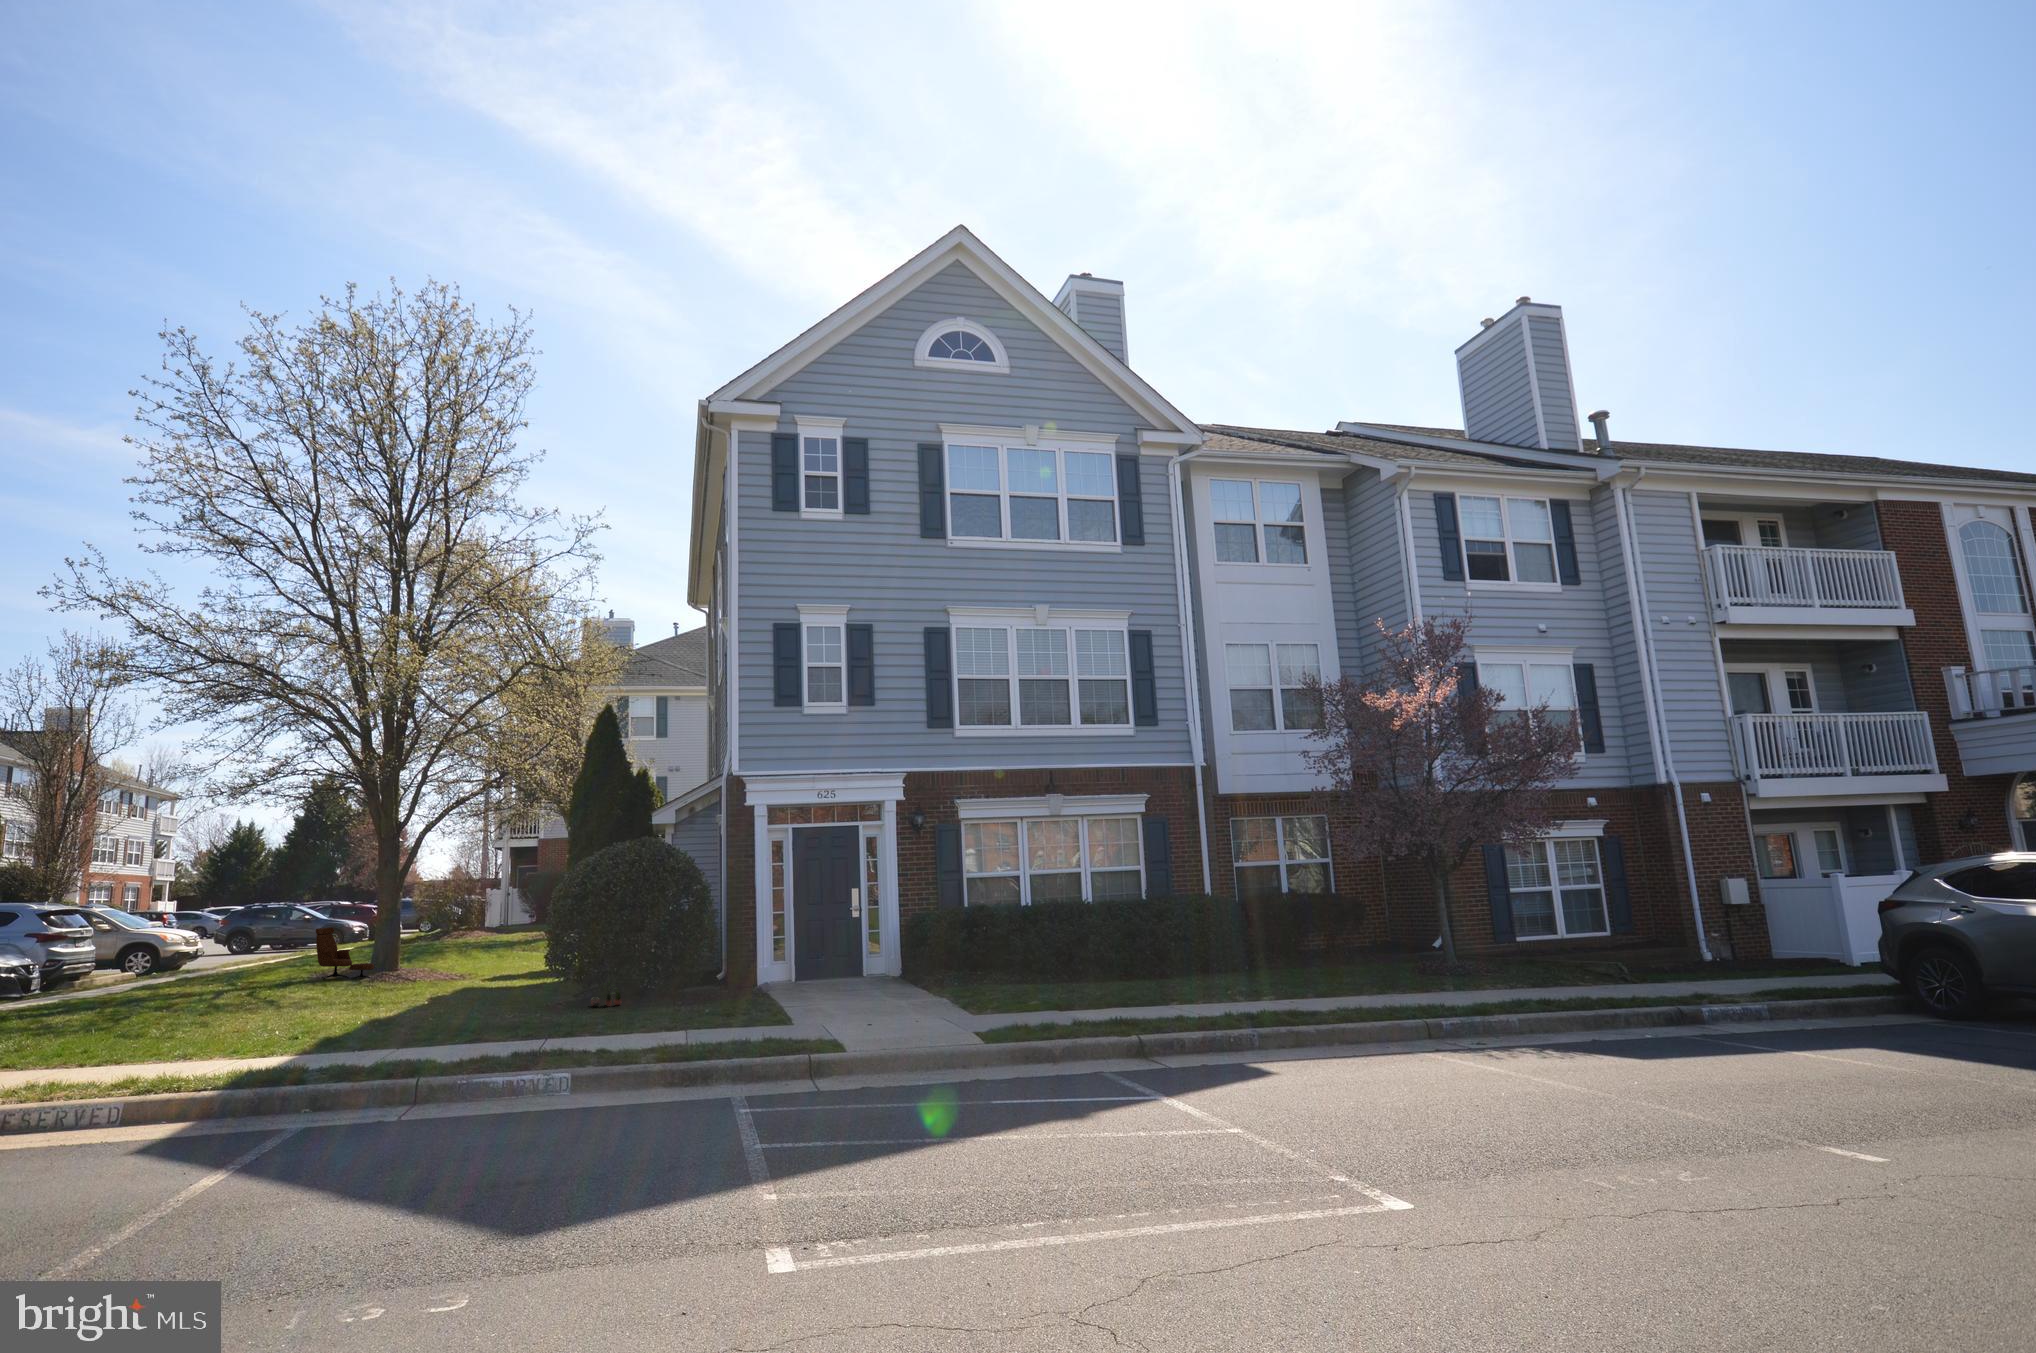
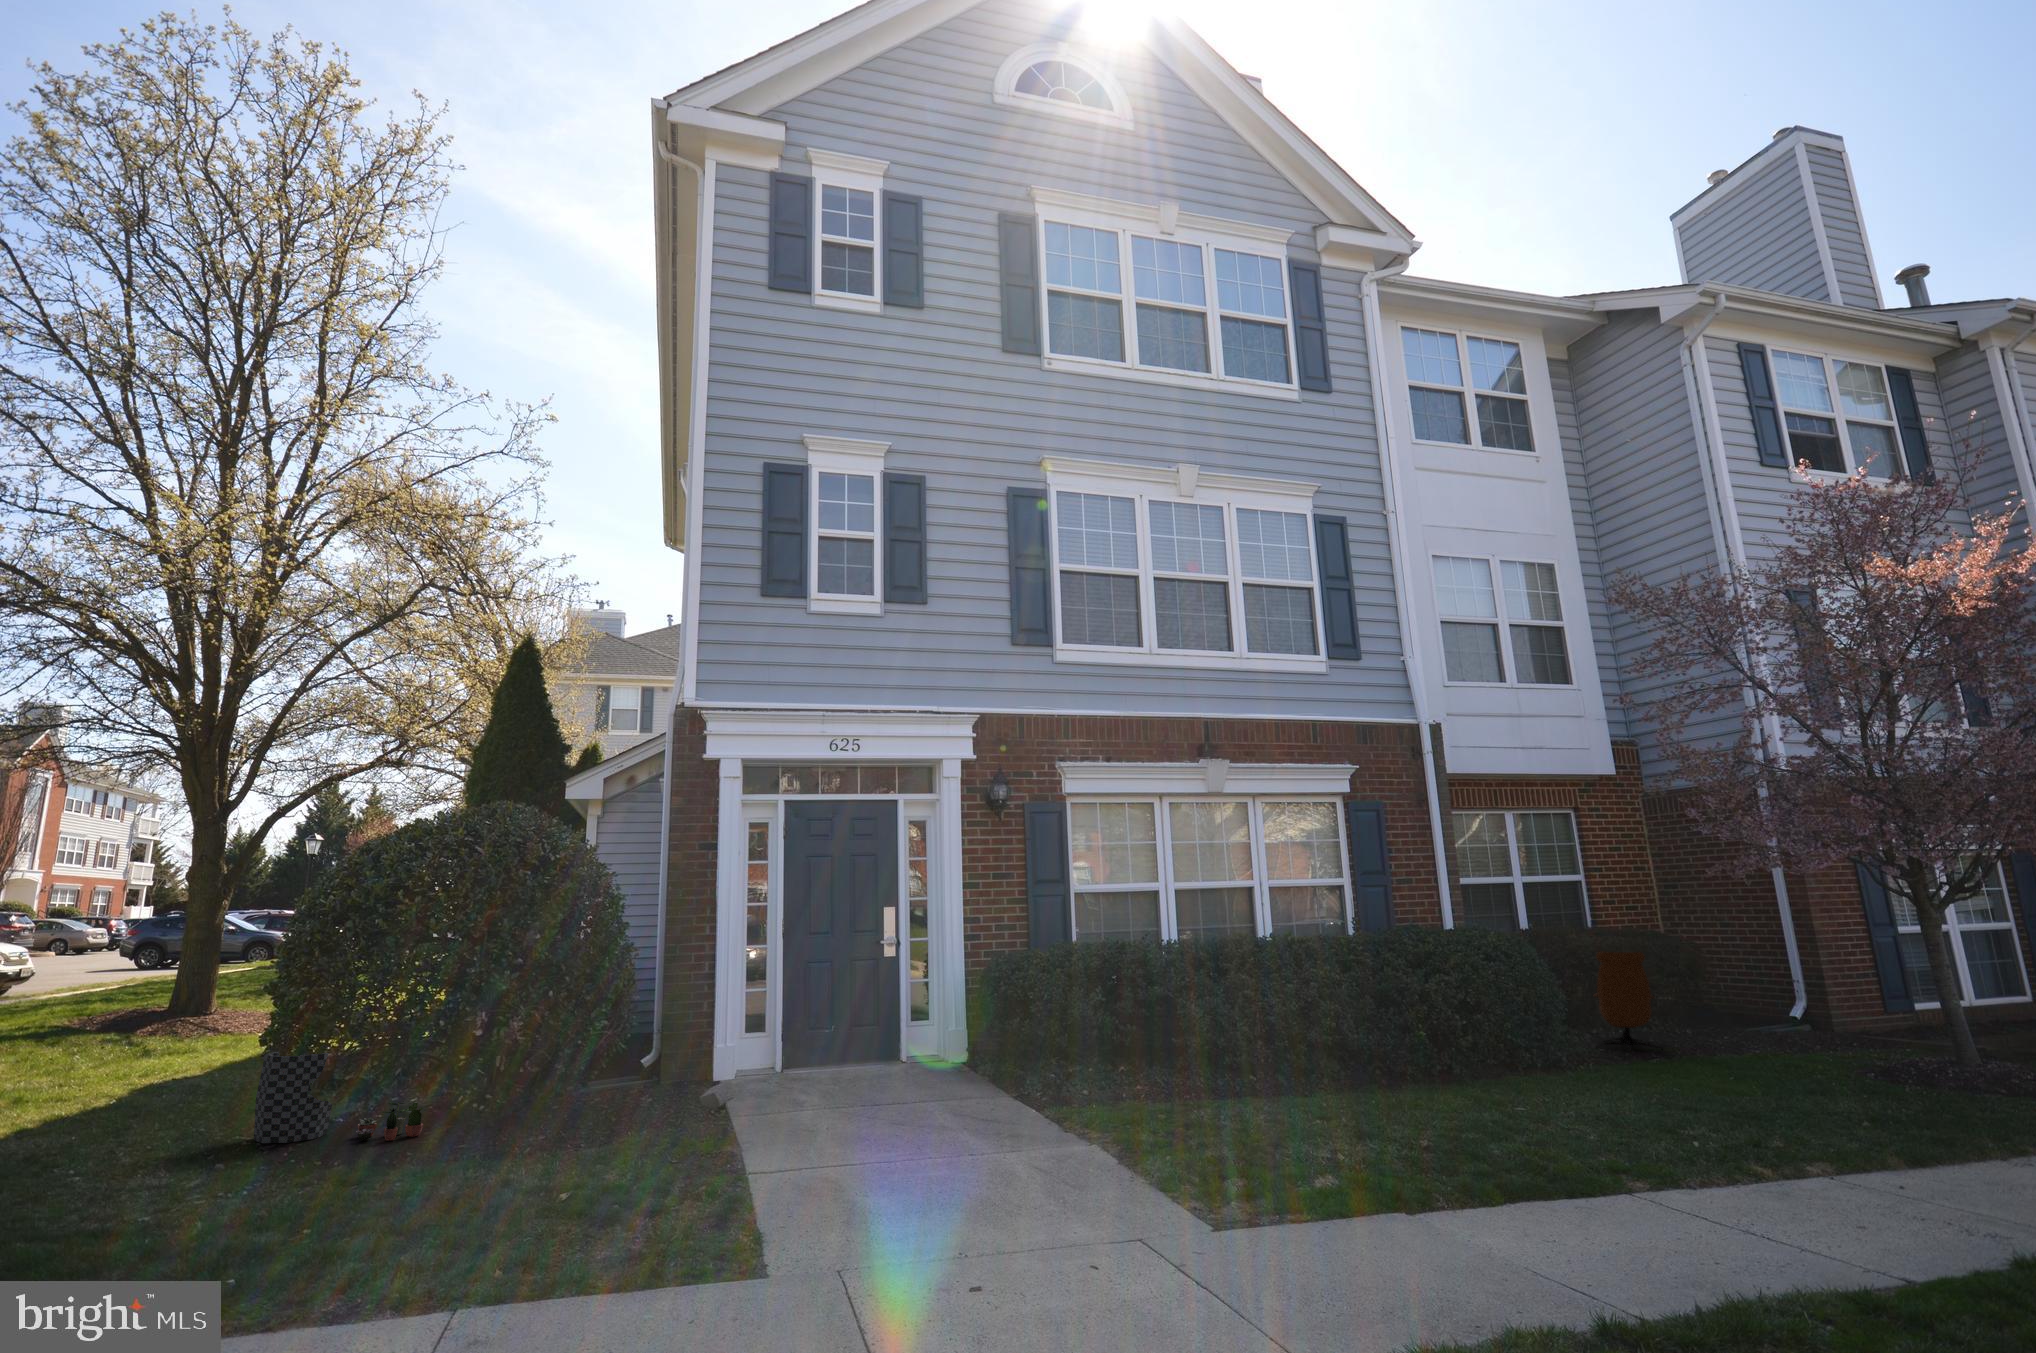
lounge chair: present [316,928,374,980] -> present [1594,952,1662,1051]
trash can: none [543,965,577,1008] -> present [254,1052,332,1143]

